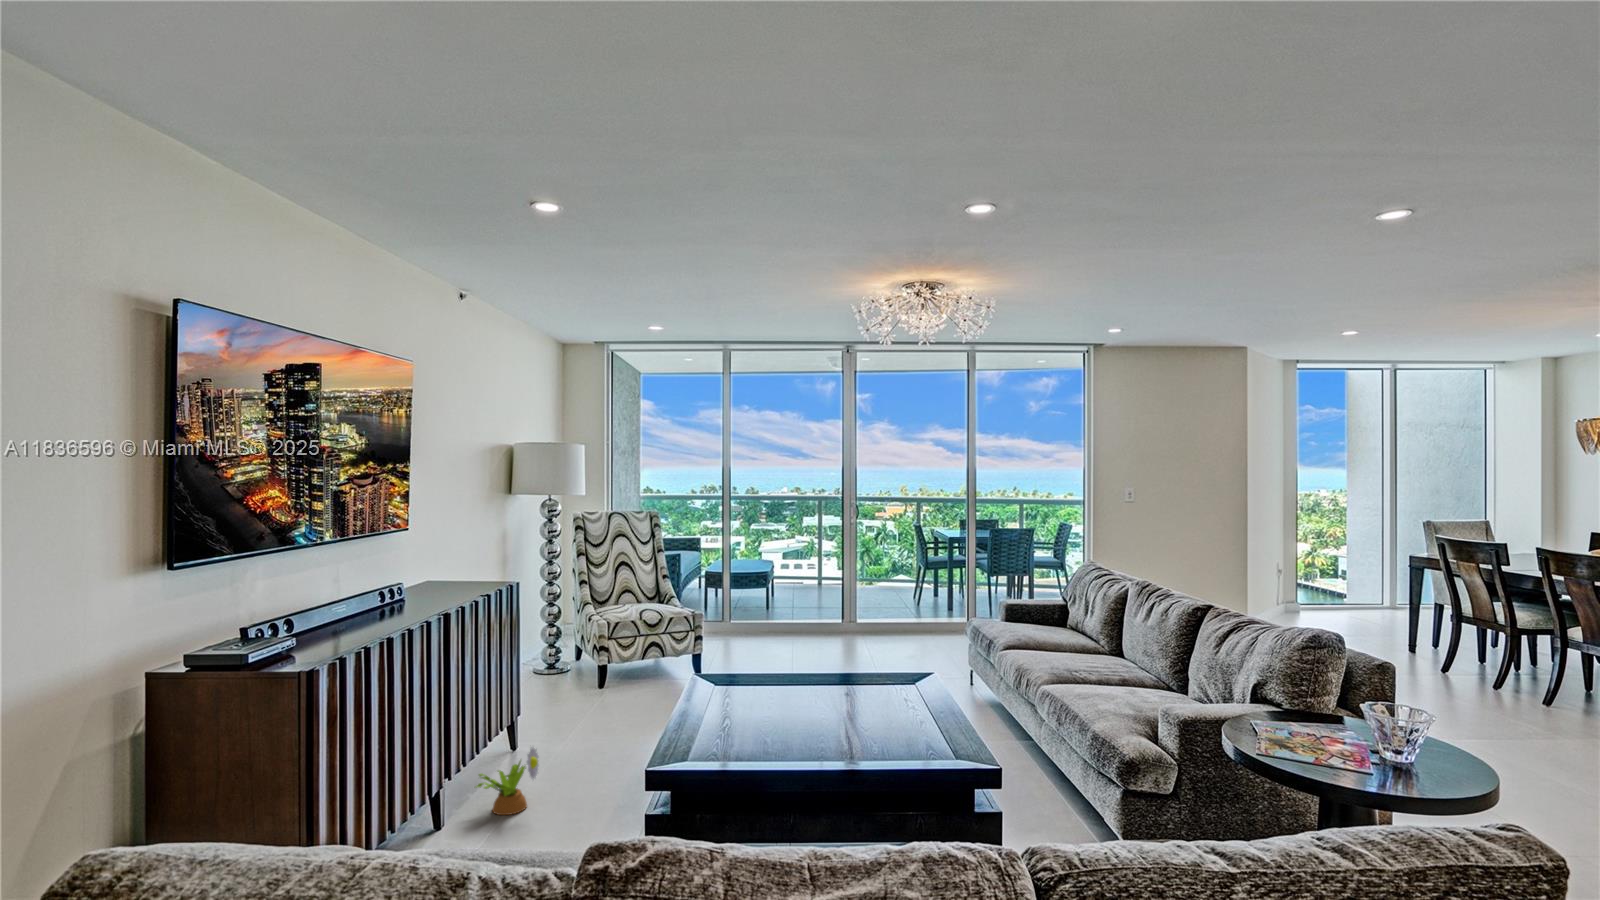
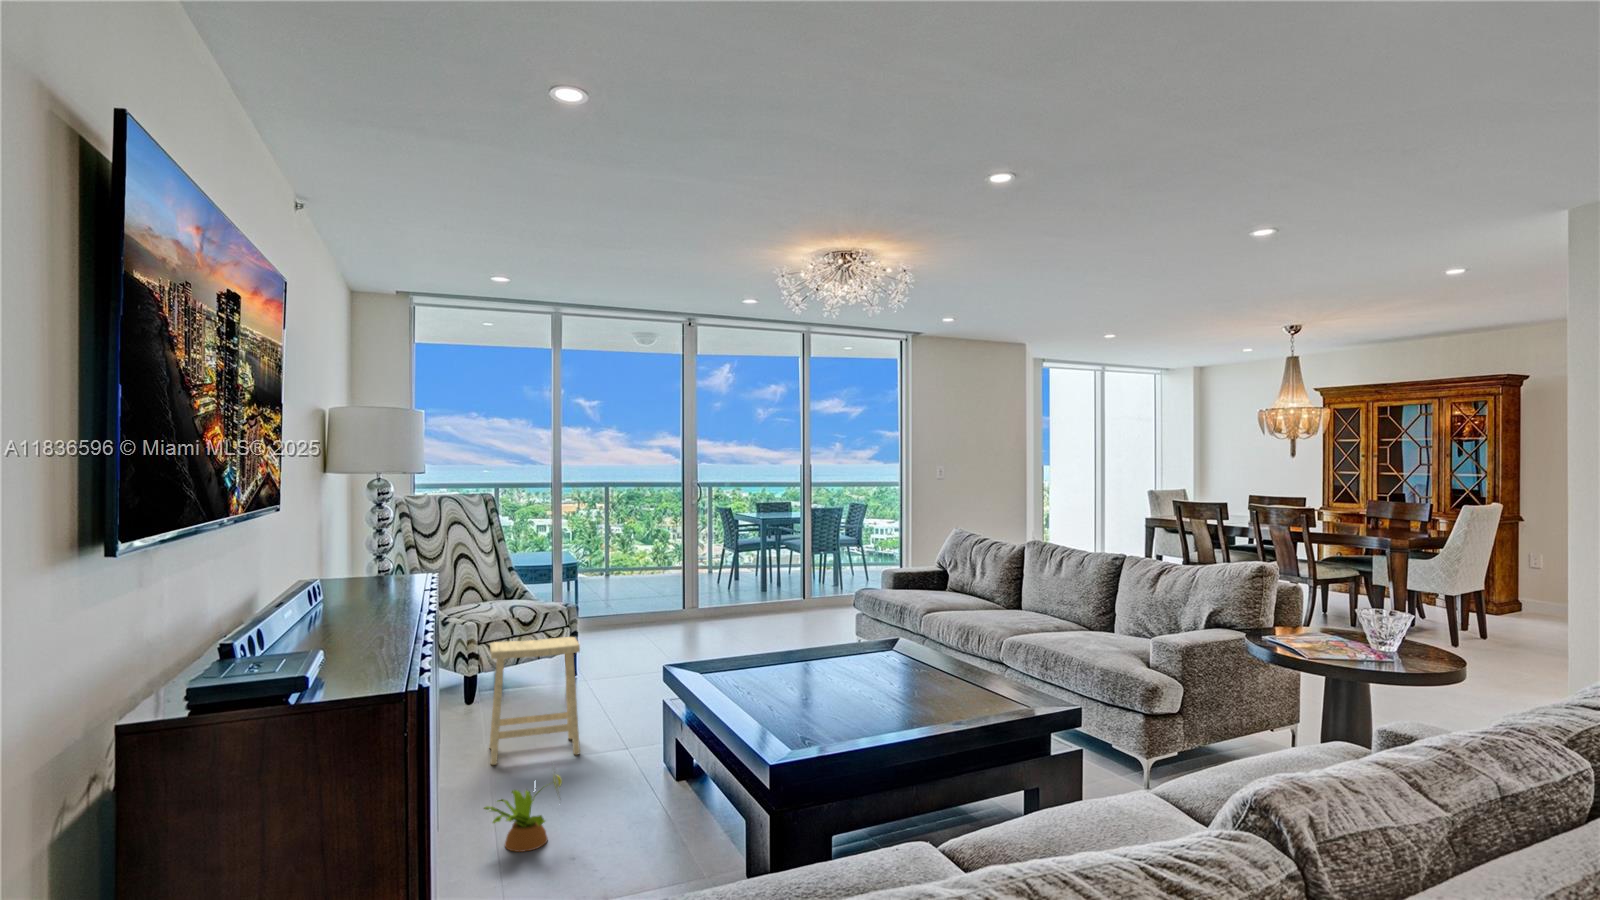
footstool: none [556,640,638,743] -> present [489,637,580,765]

